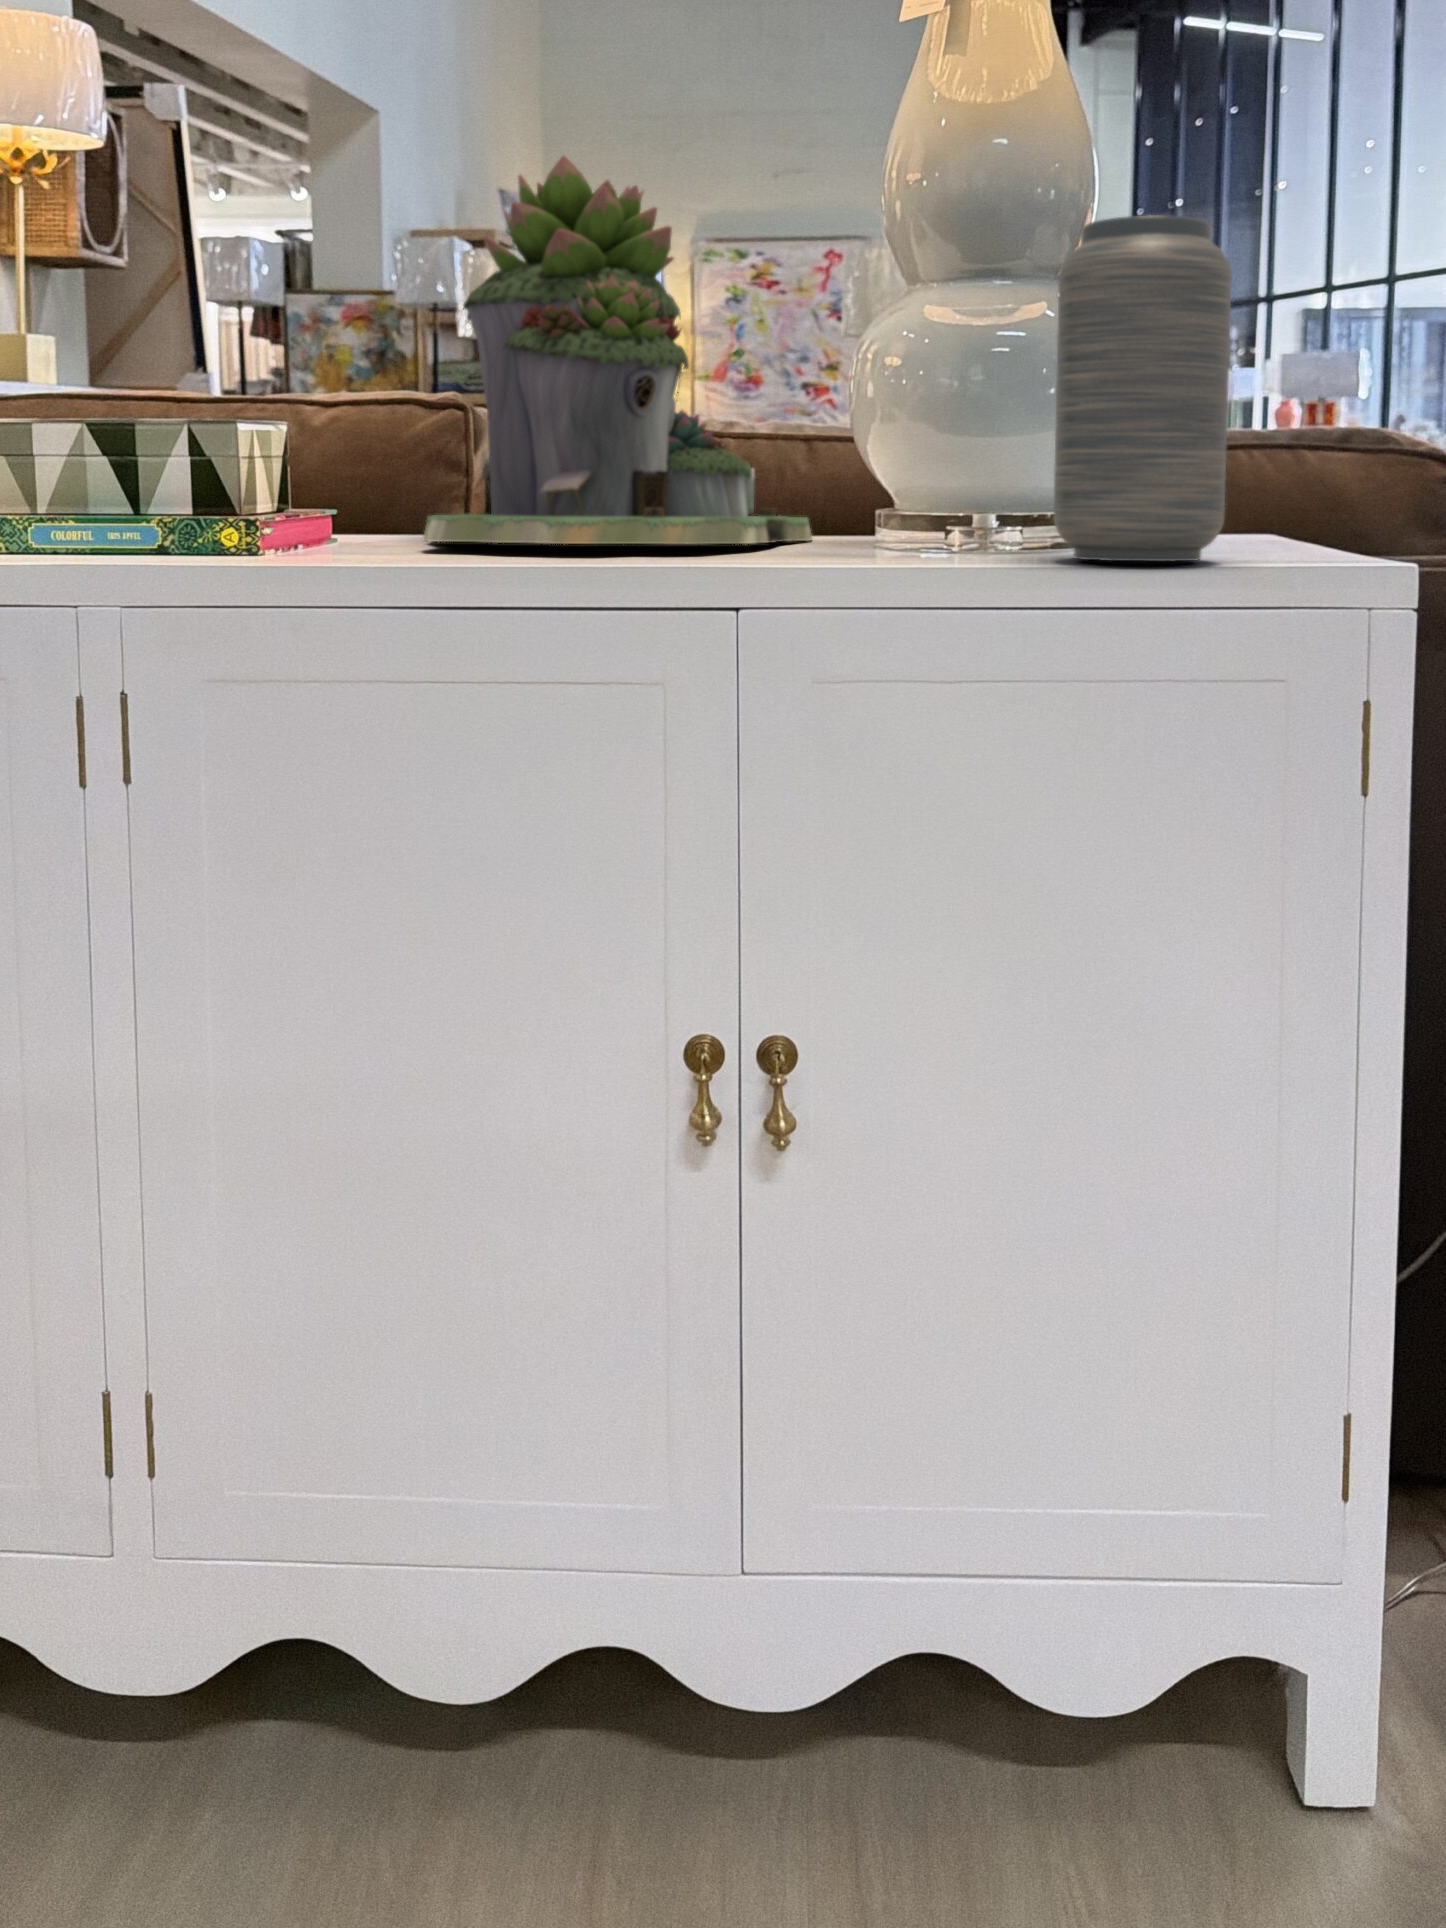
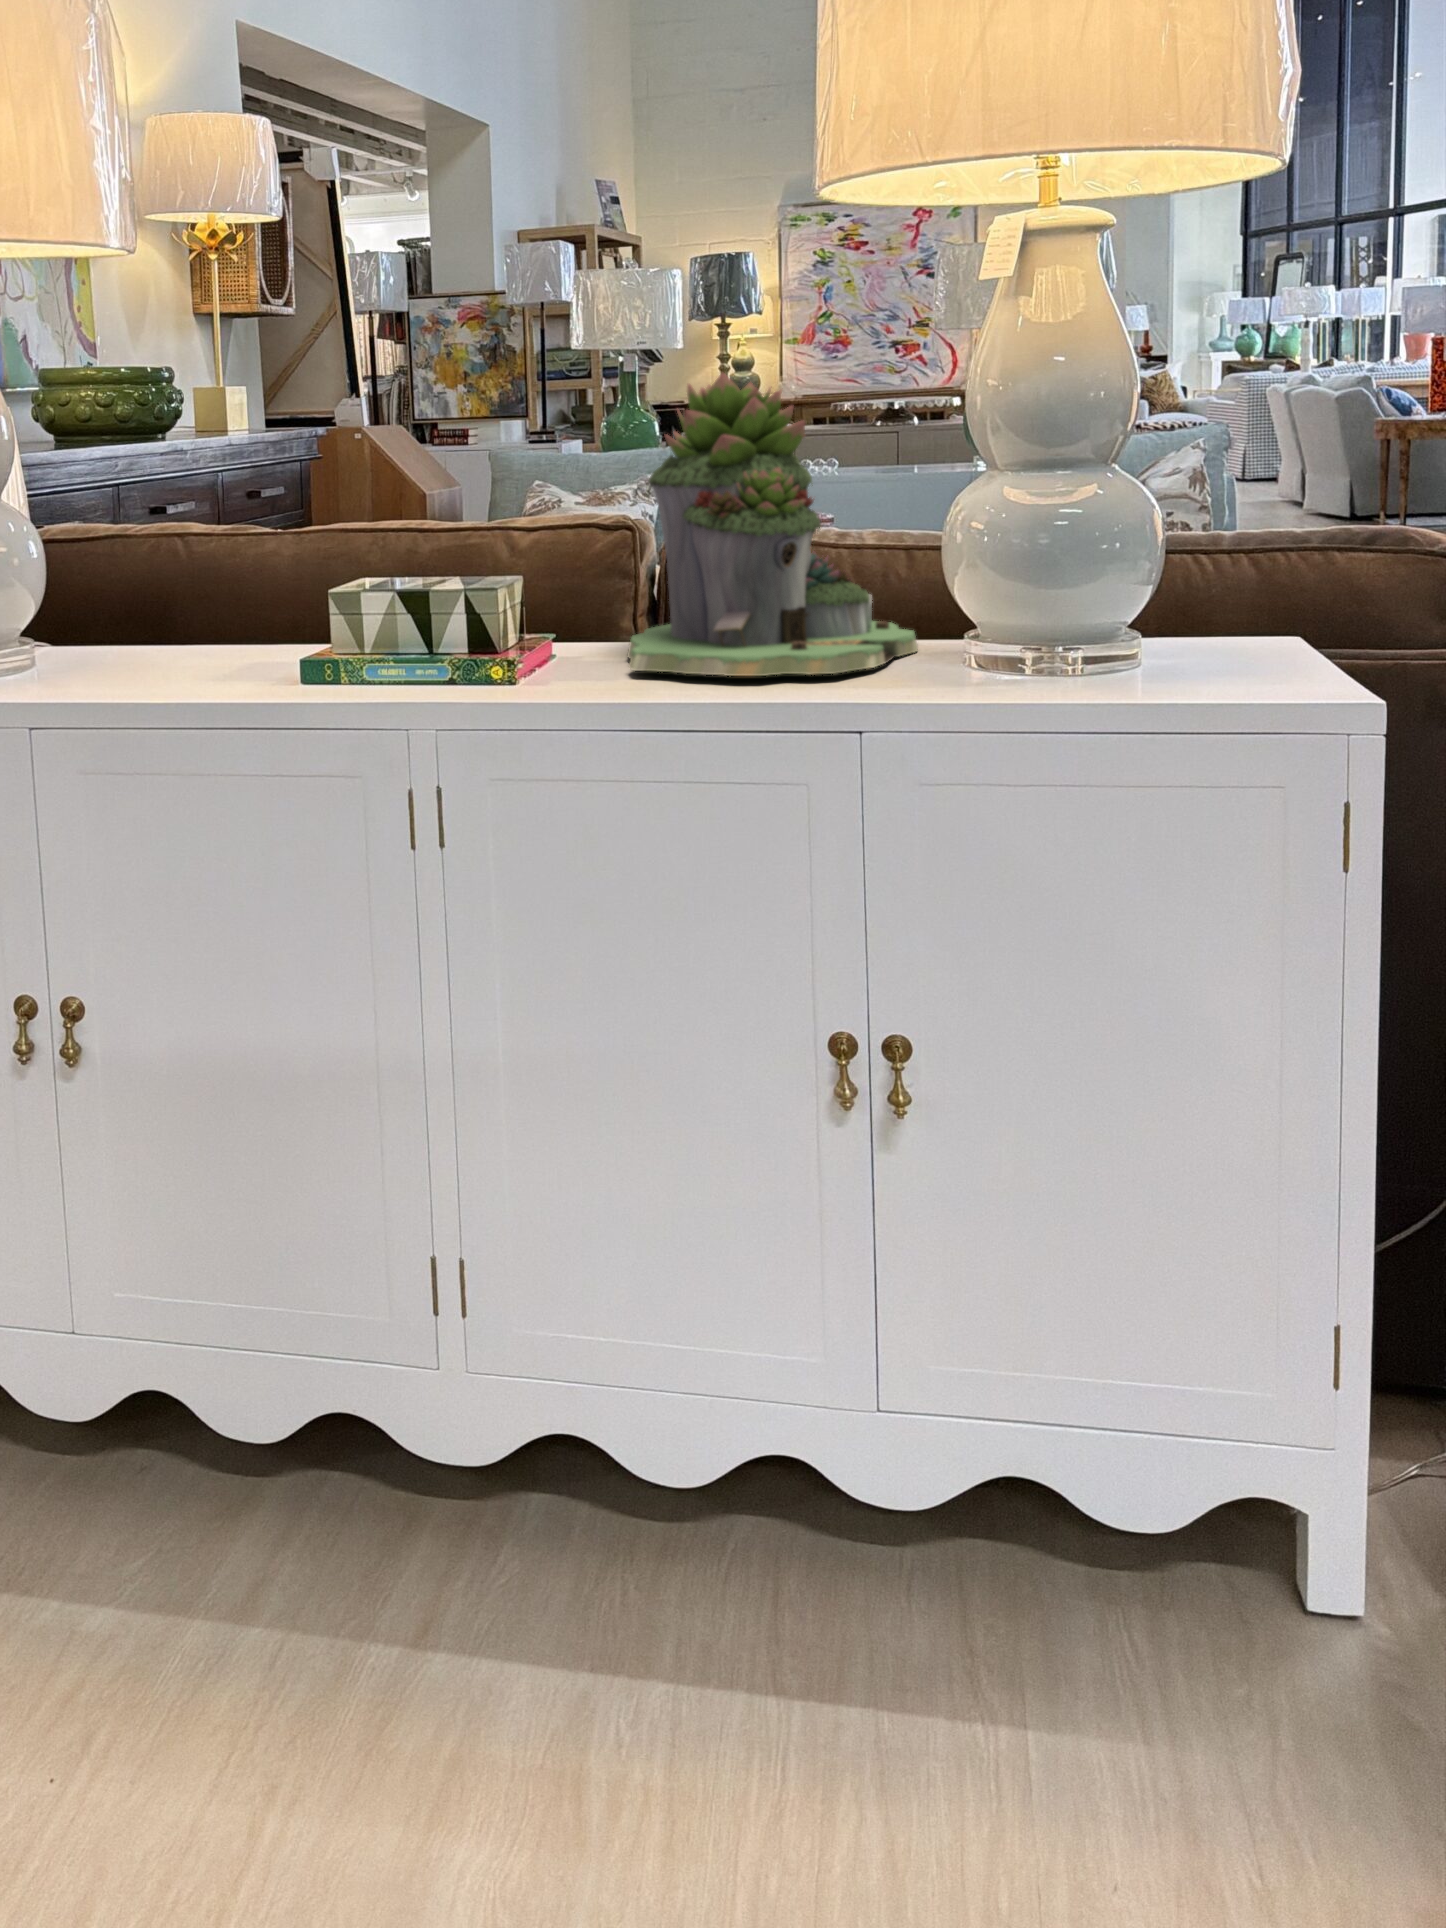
vase: present [1054,215,1232,561] -> none [1104,440,1241,695]

